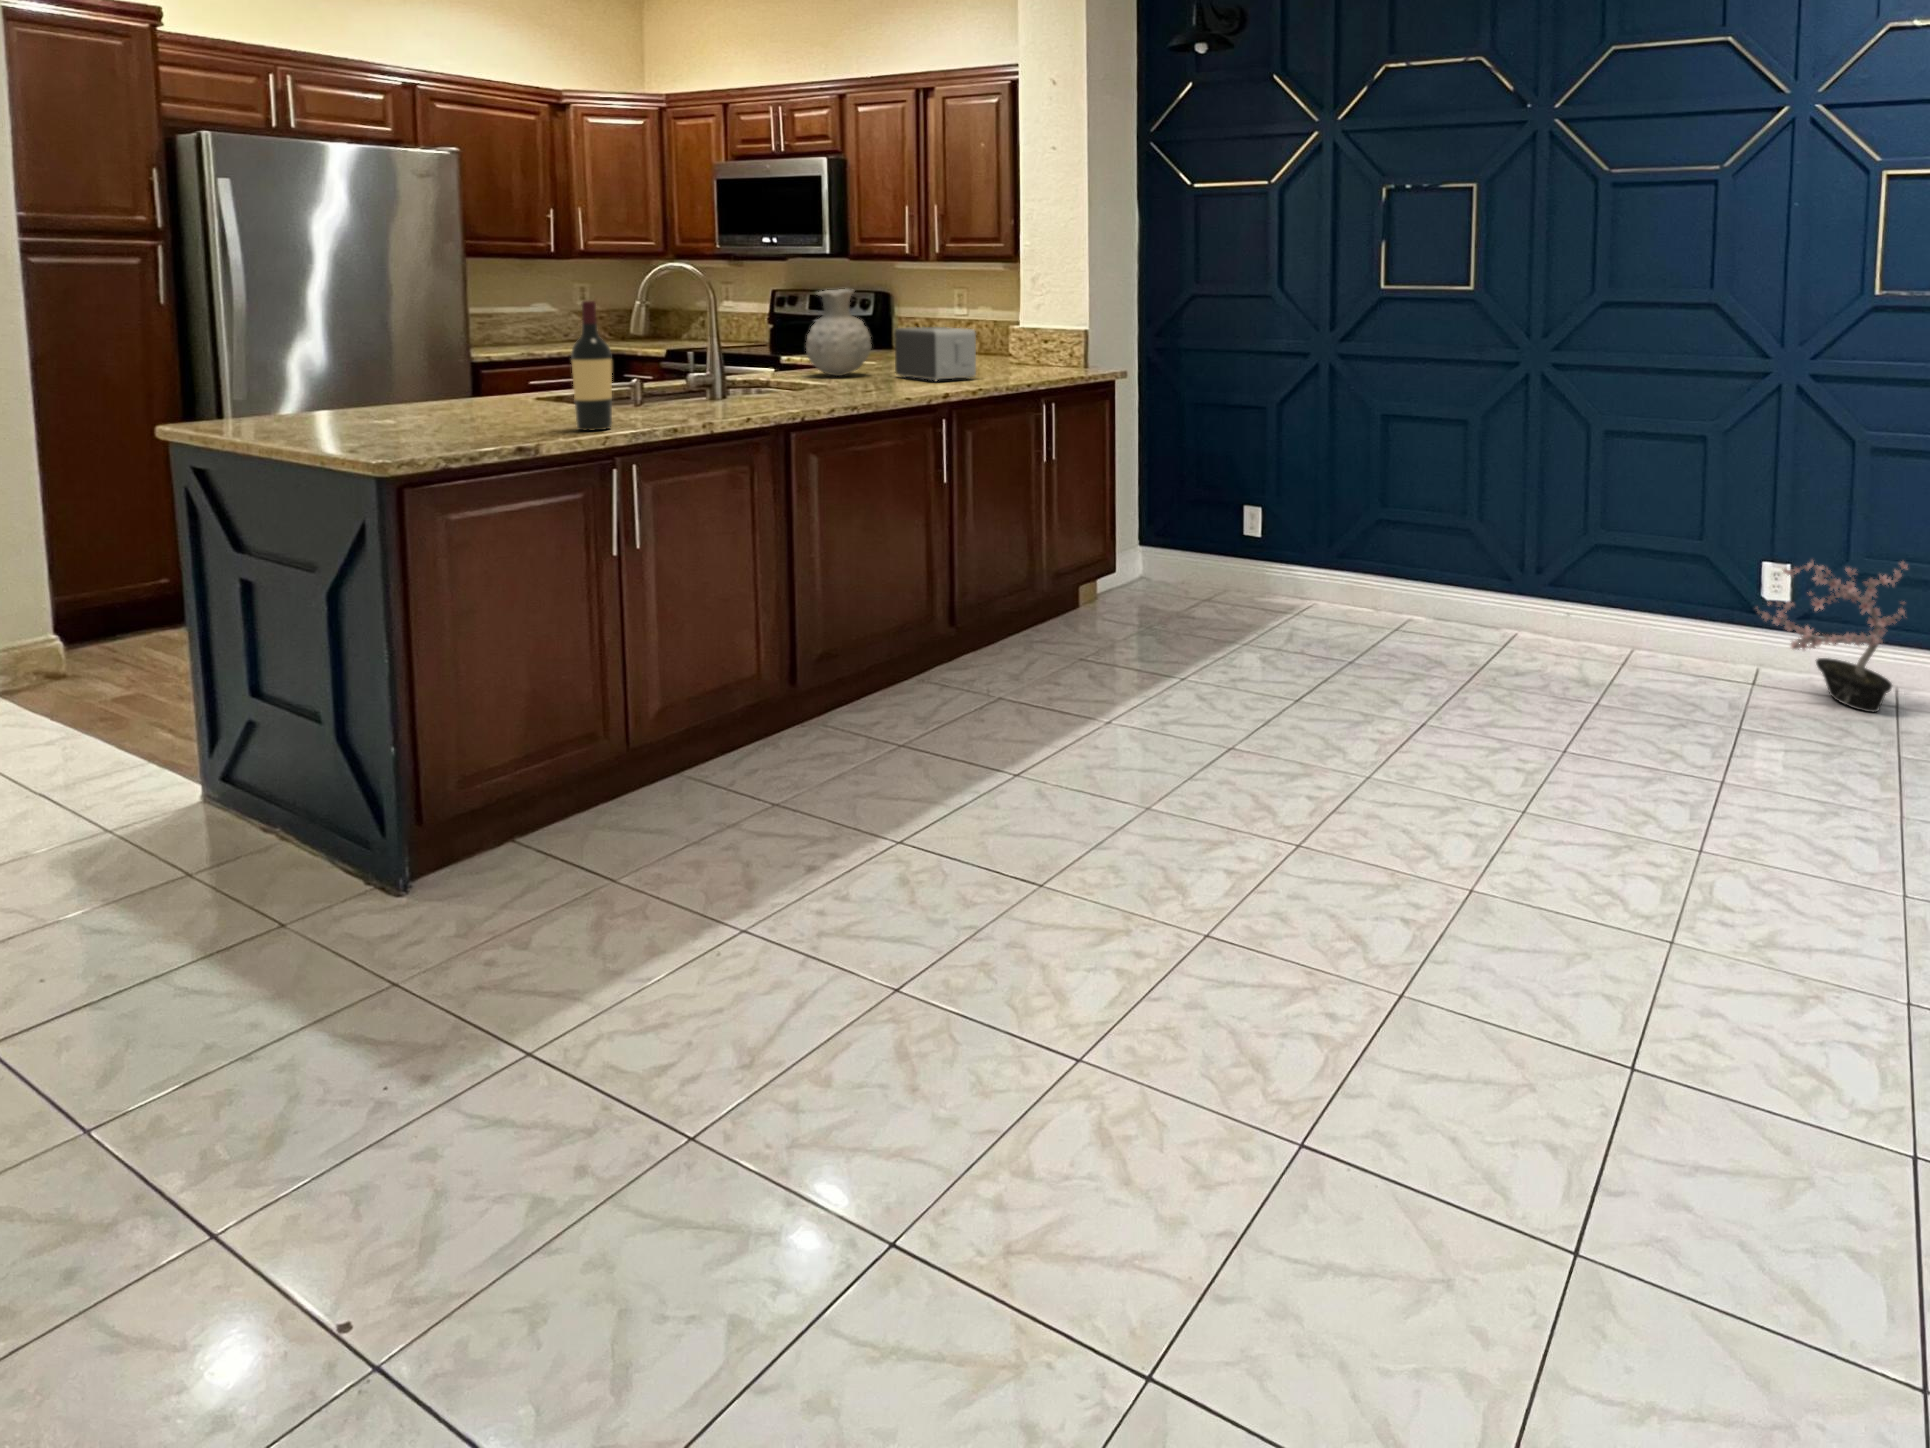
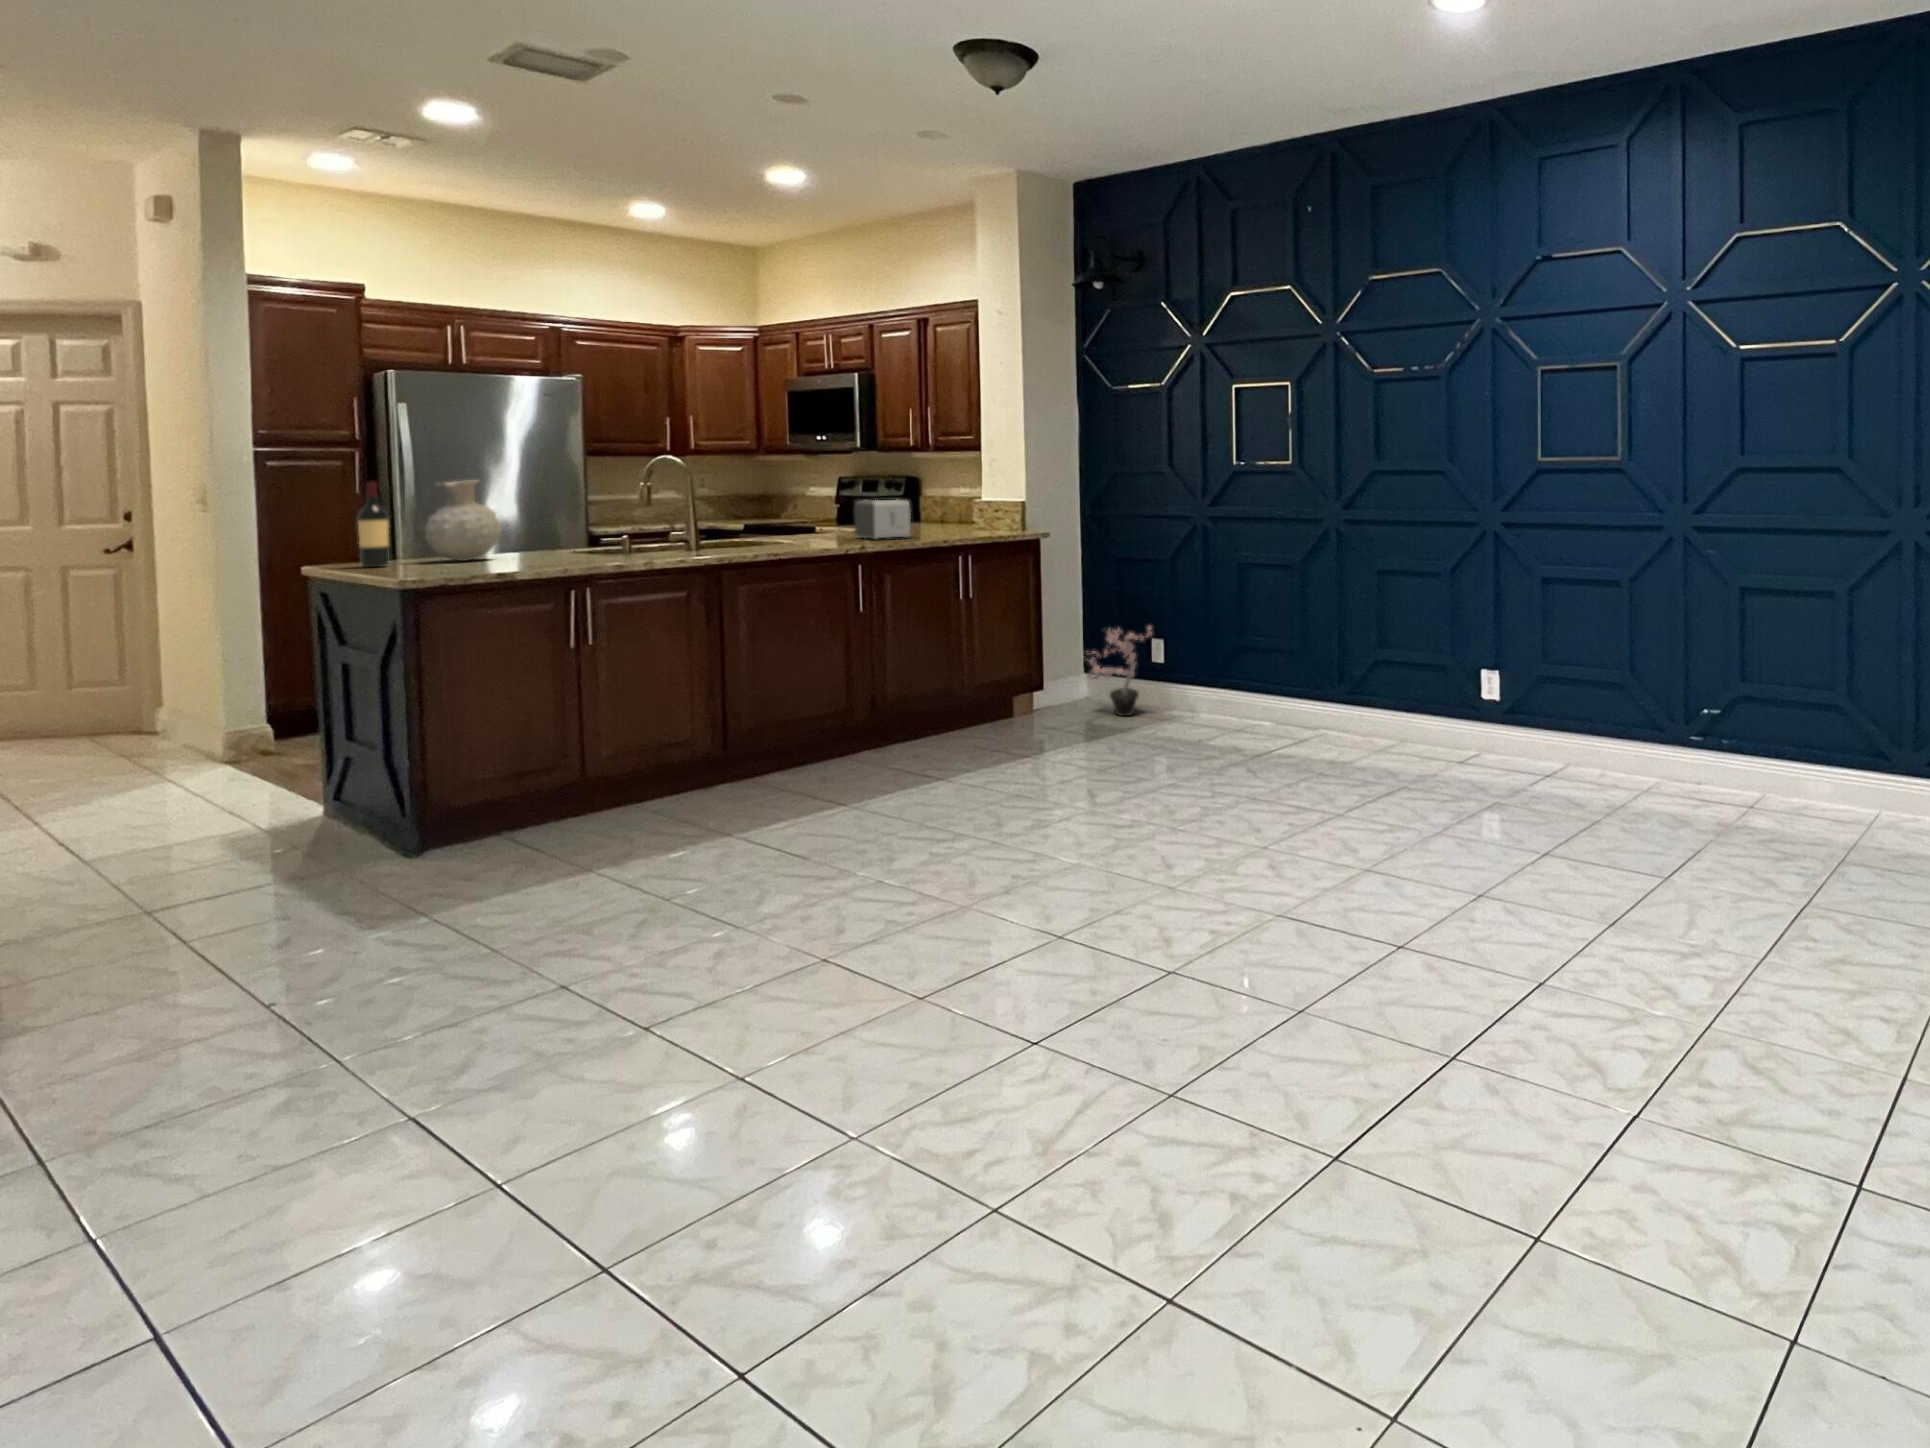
vase: present [806,289,872,376] -> present [425,480,502,561]
wine bottle: present [571,301,612,431] -> present [358,482,389,567]
potted plant: present [1758,562,1907,712] -> present [1084,627,1152,716]

